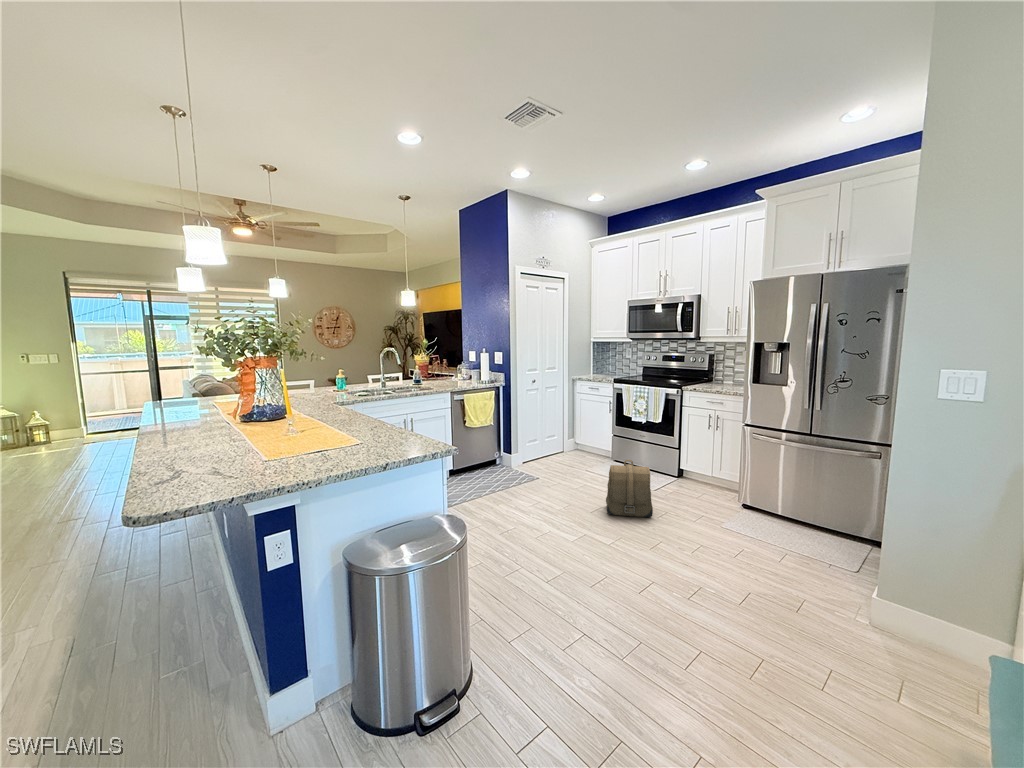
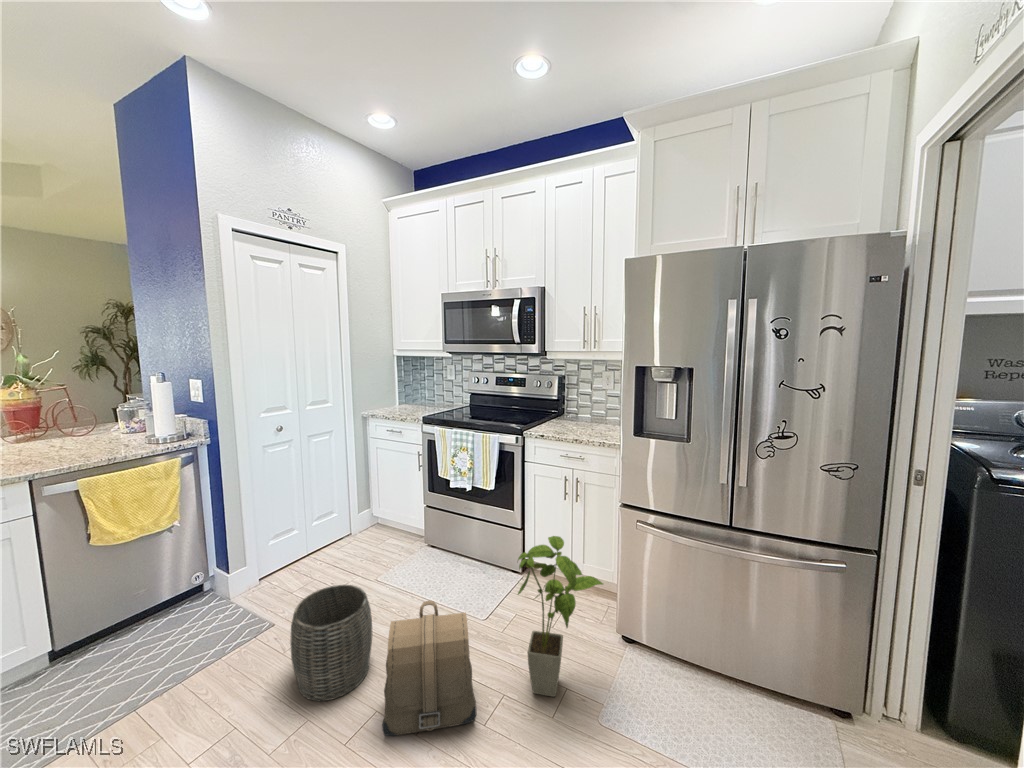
house plant: none [676,432,727,518] -> present [518,536,603,697]
woven basket: none [558,456,596,502] -> present [290,585,372,701]

